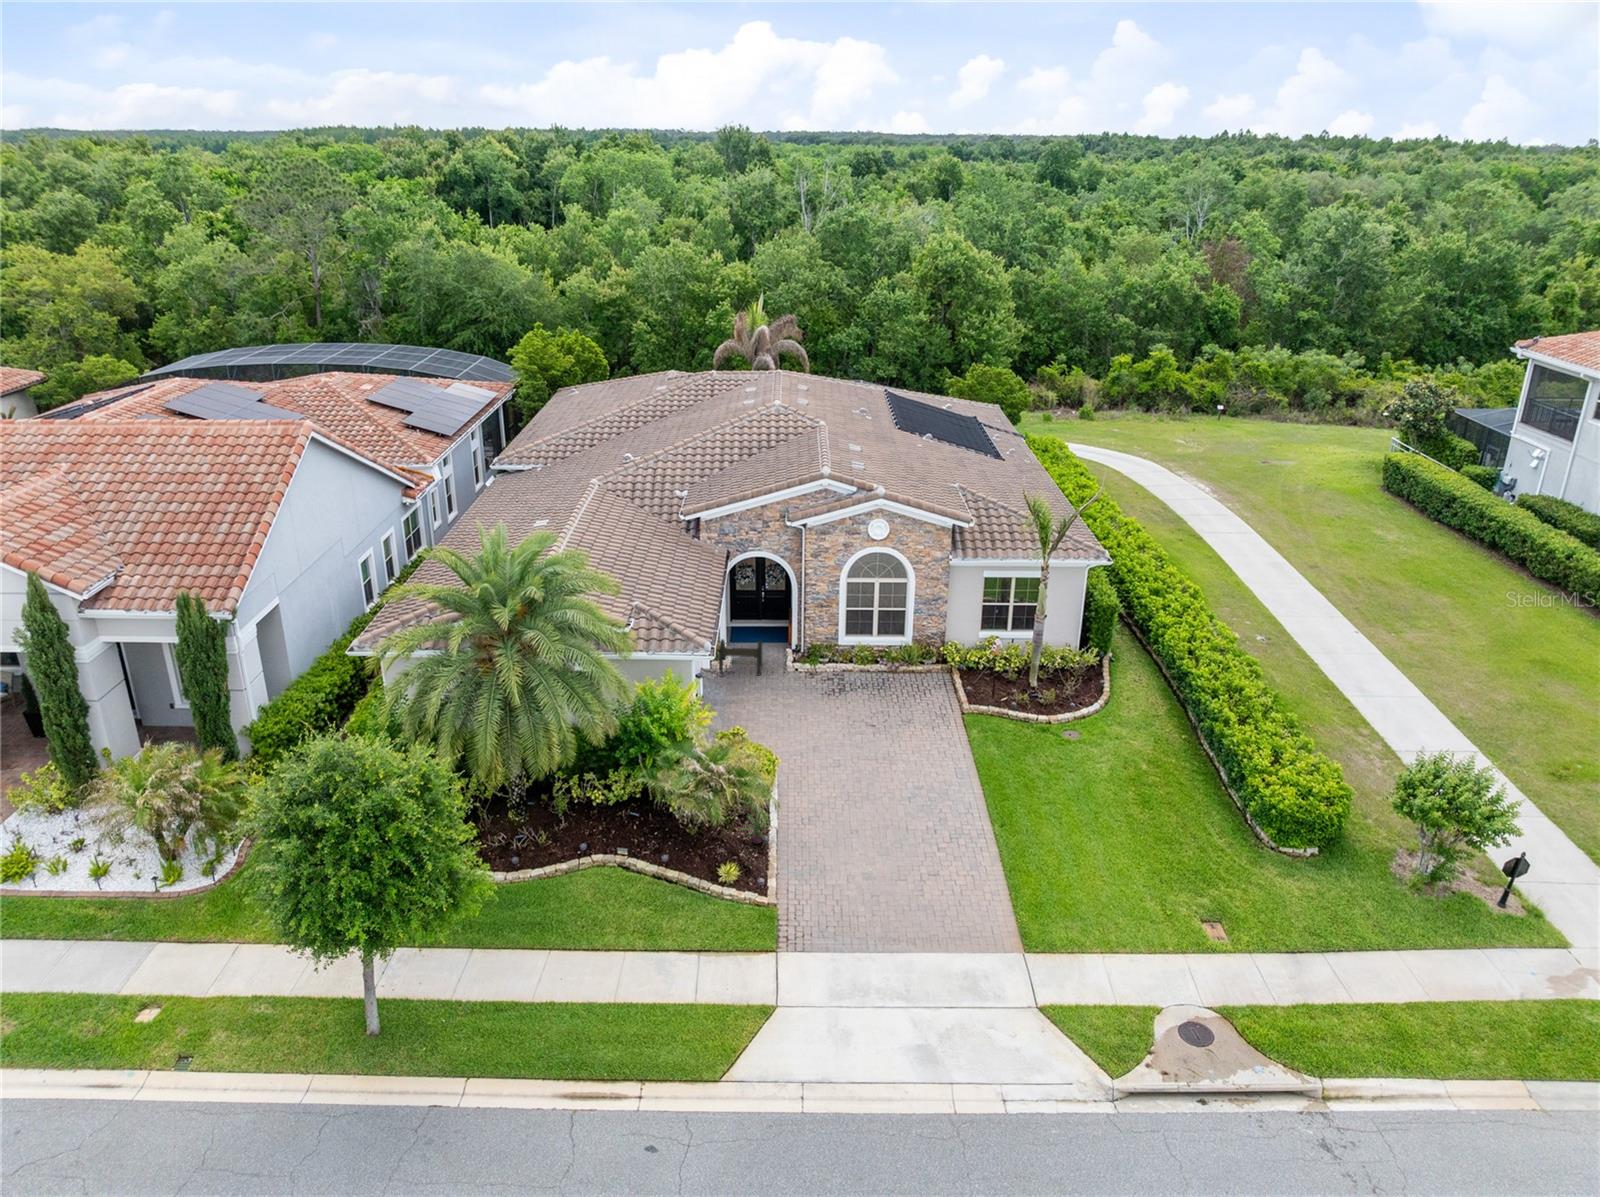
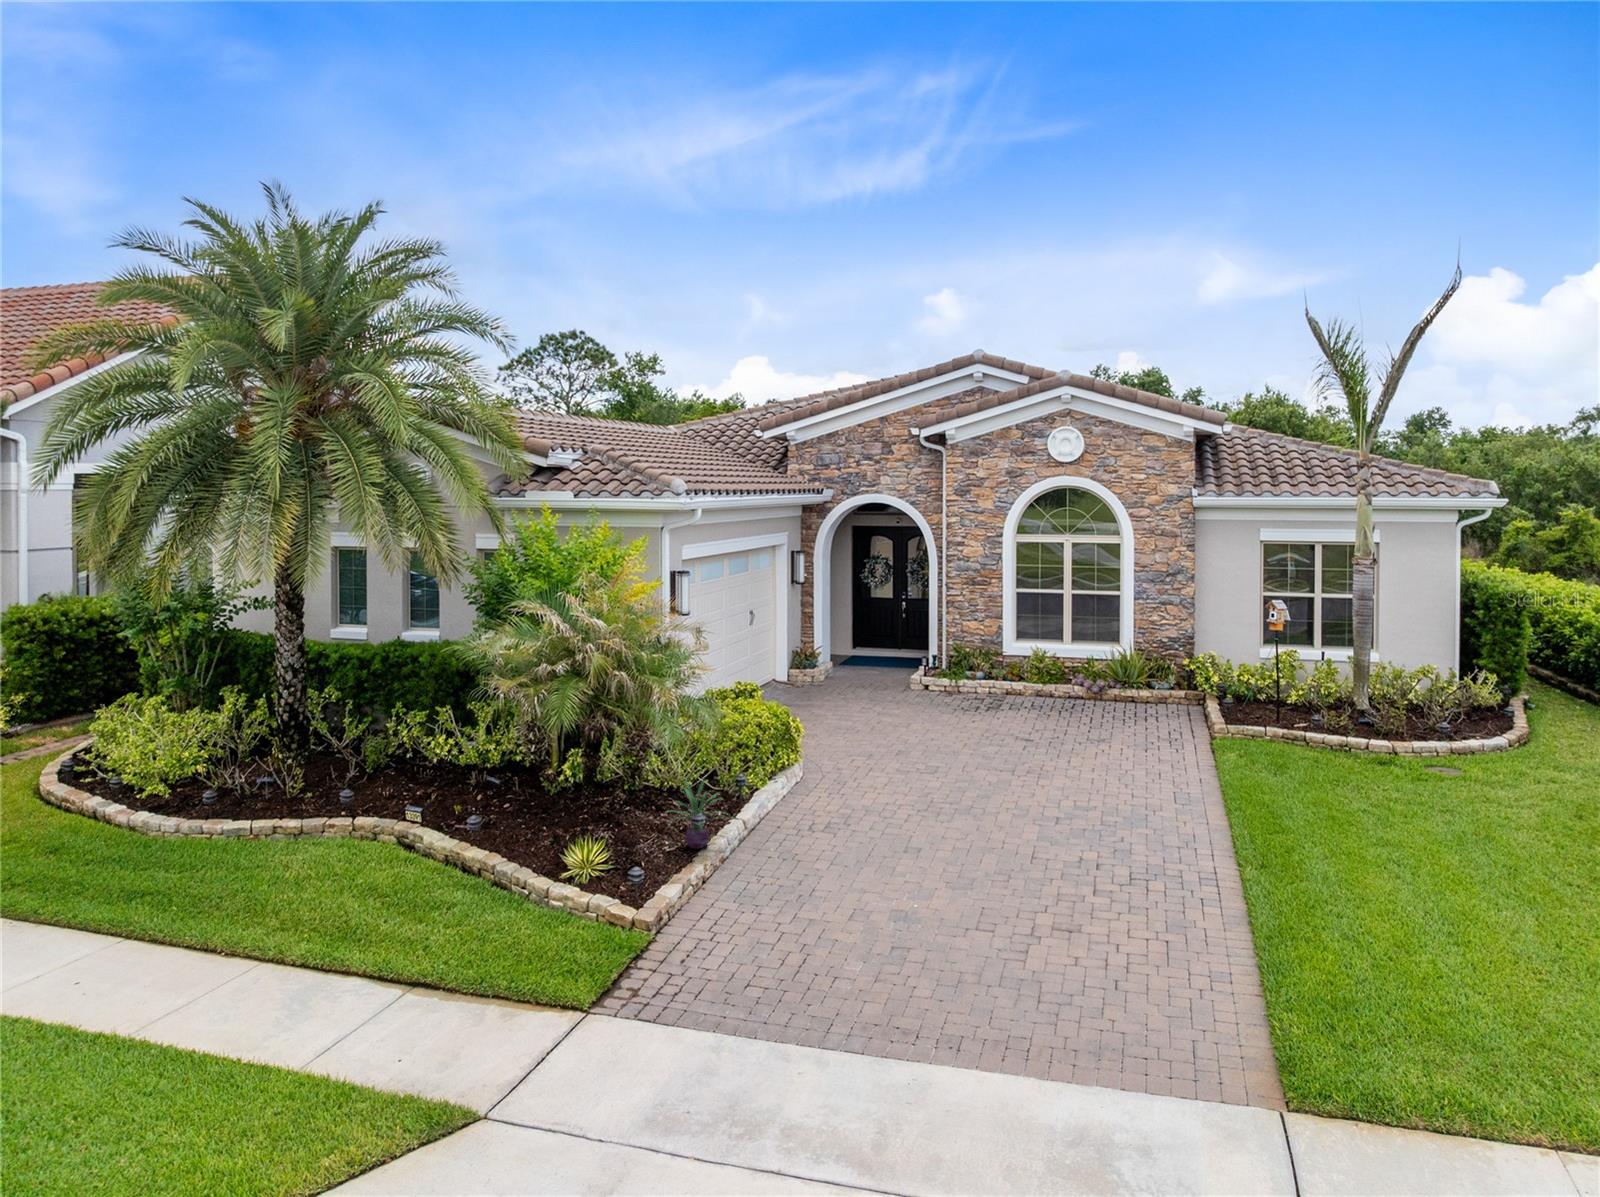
bench: present [719,639,762,676] -> none [796,634,872,691]

